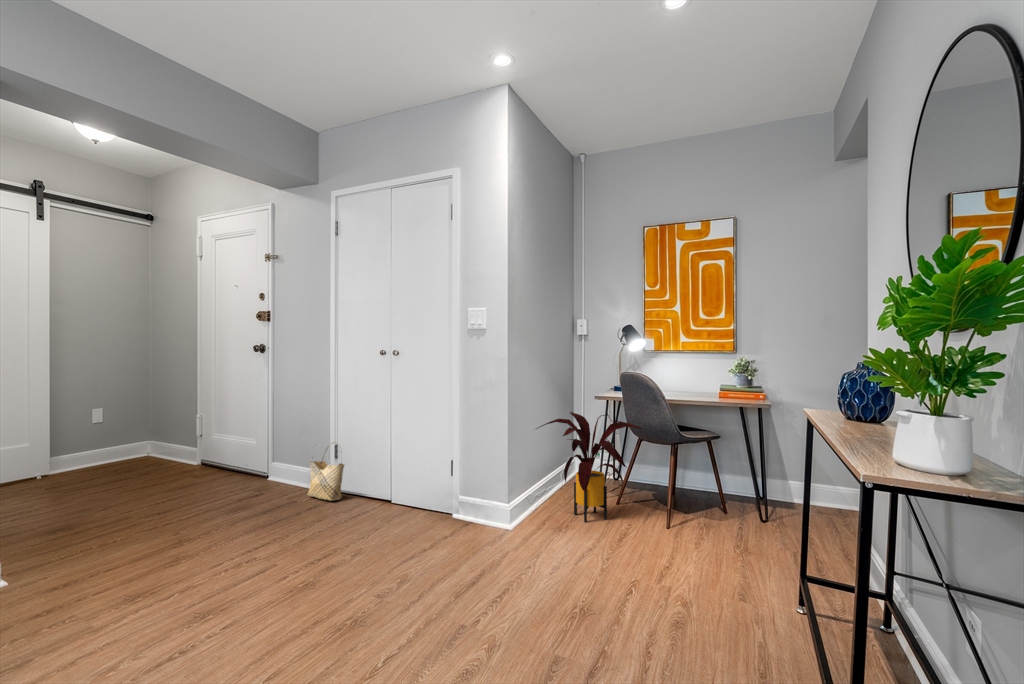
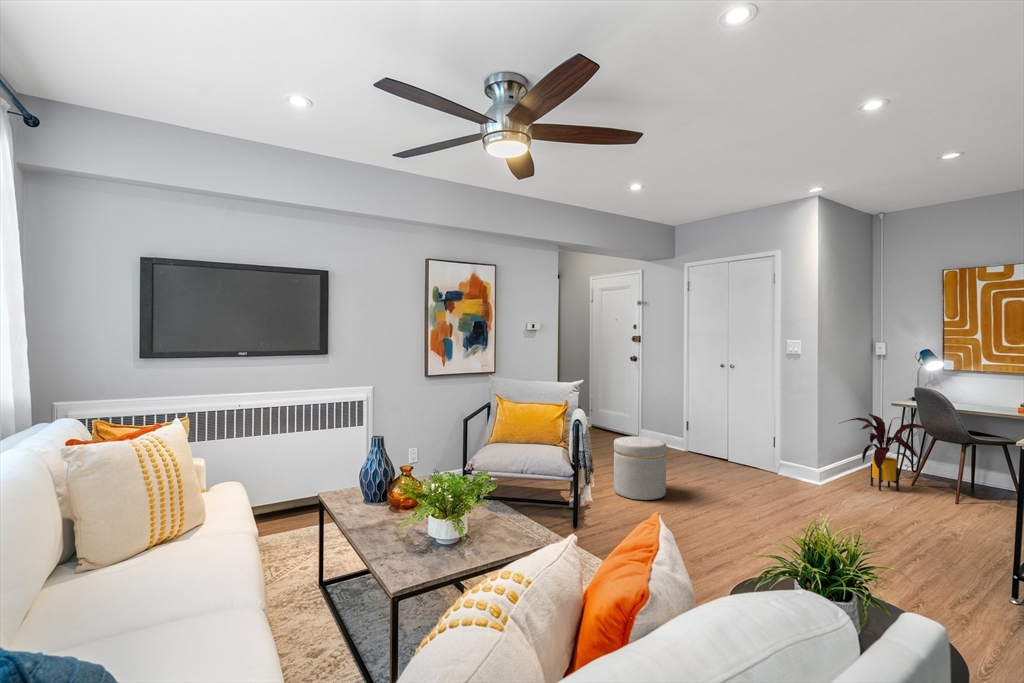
woven basket: present [308,443,344,501] -> none [672,421,696,456]
ottoman: none [91,493,228,652] -> present [614,436,666,500]

